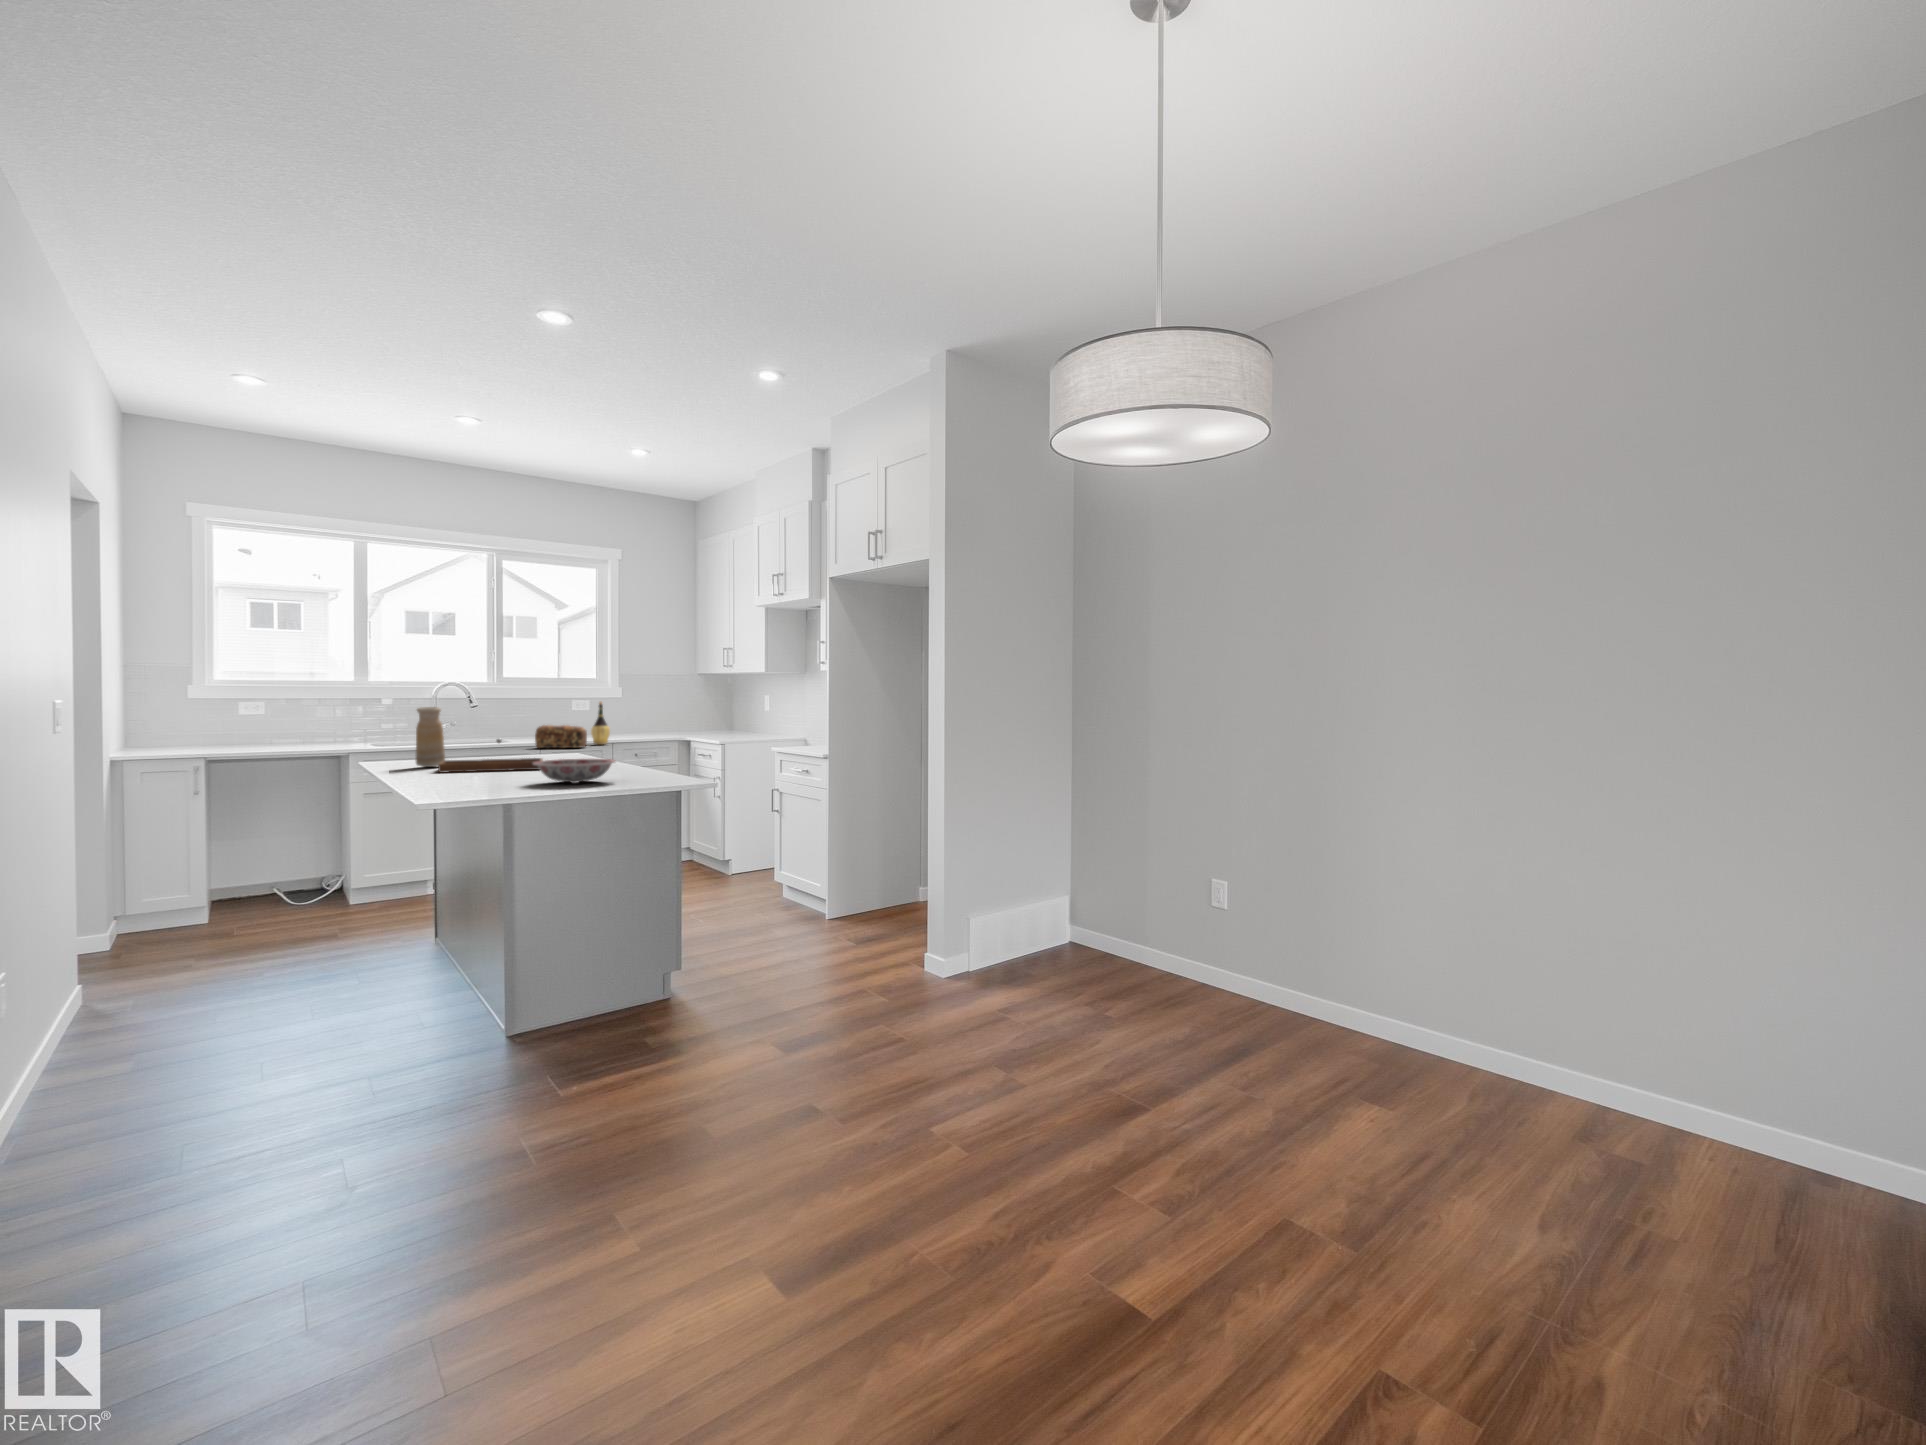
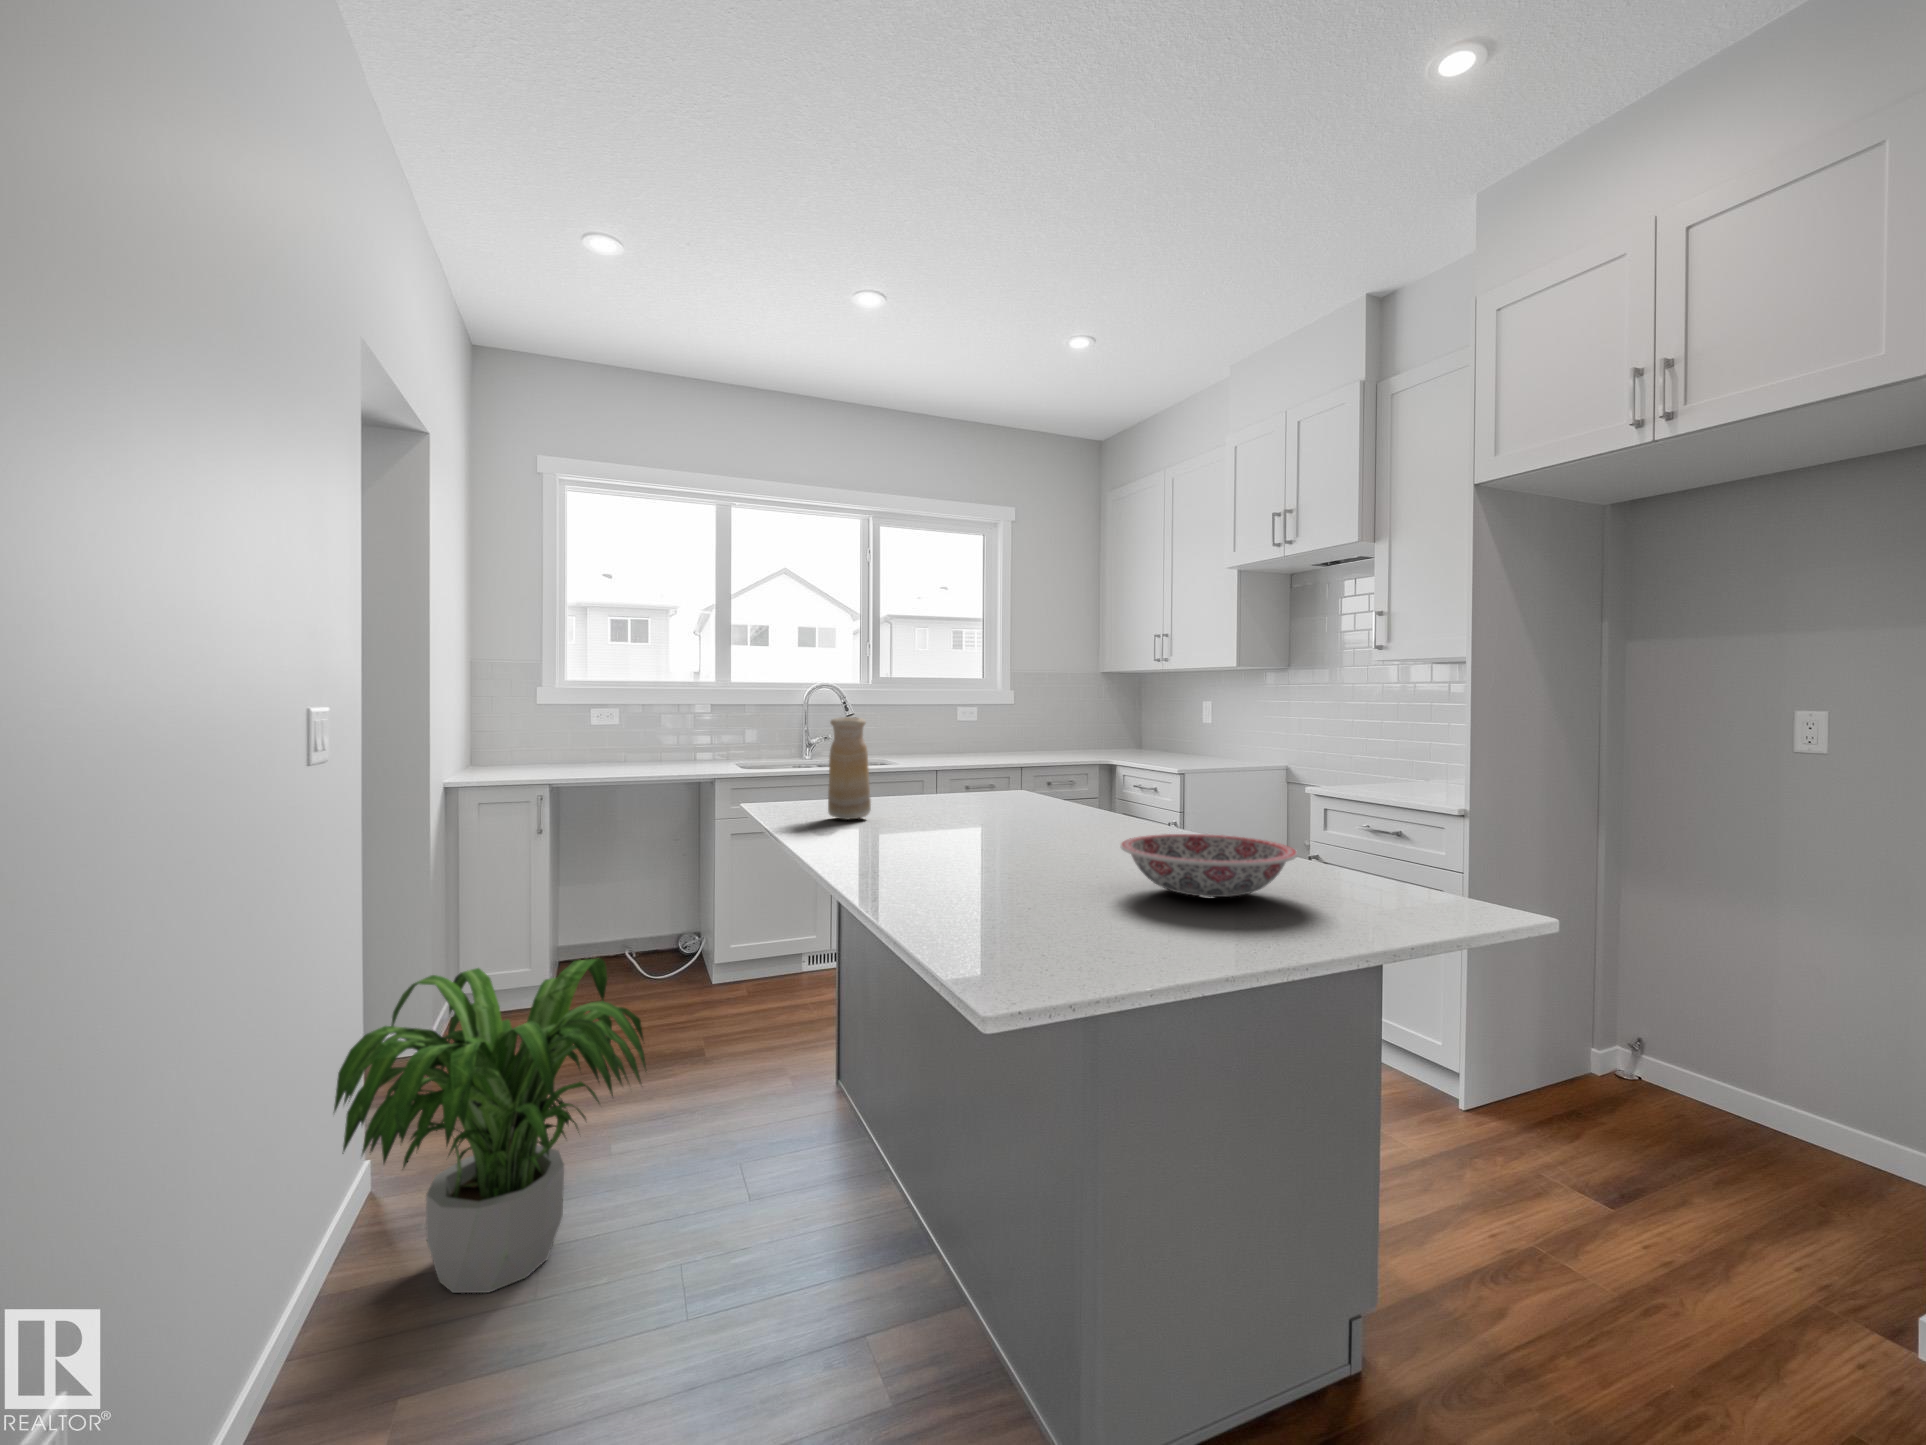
wine bottle: present [591,702,610,745] -> none [997,711,1021,771]
bread loaf: present [535,725,587,748] -> none [938,744,1001,777]
tray: present [438,739,543,773] -> none [875,774,1042,837]
potted plant: none [83,851,287,1026] -> present [334,958,647,1293]

